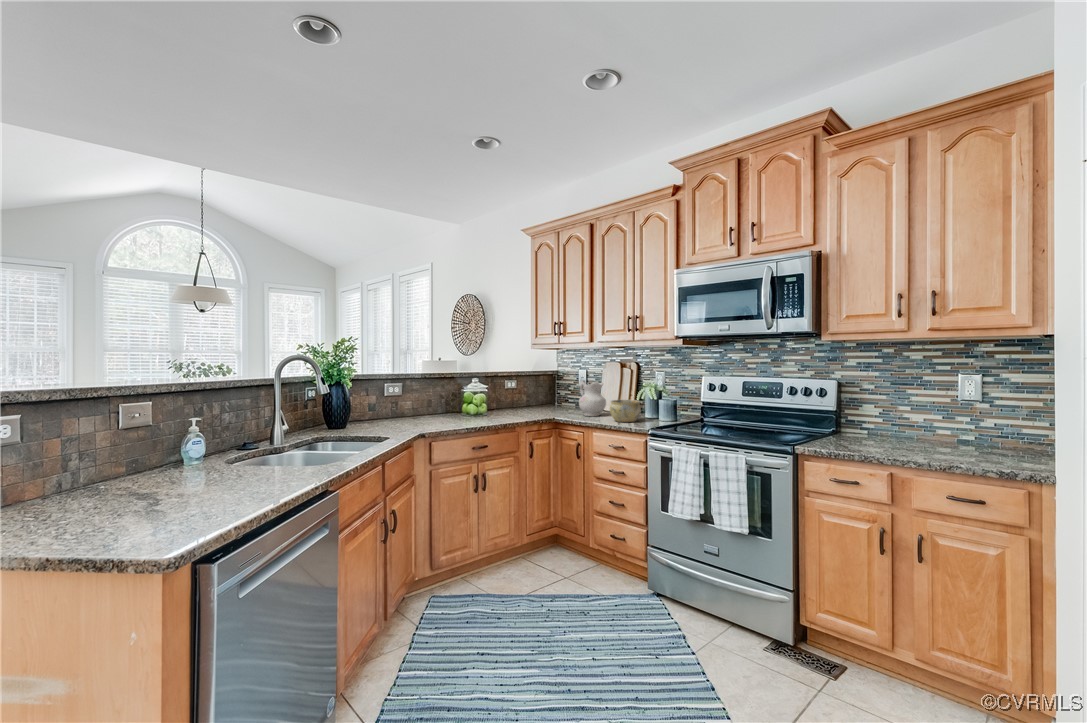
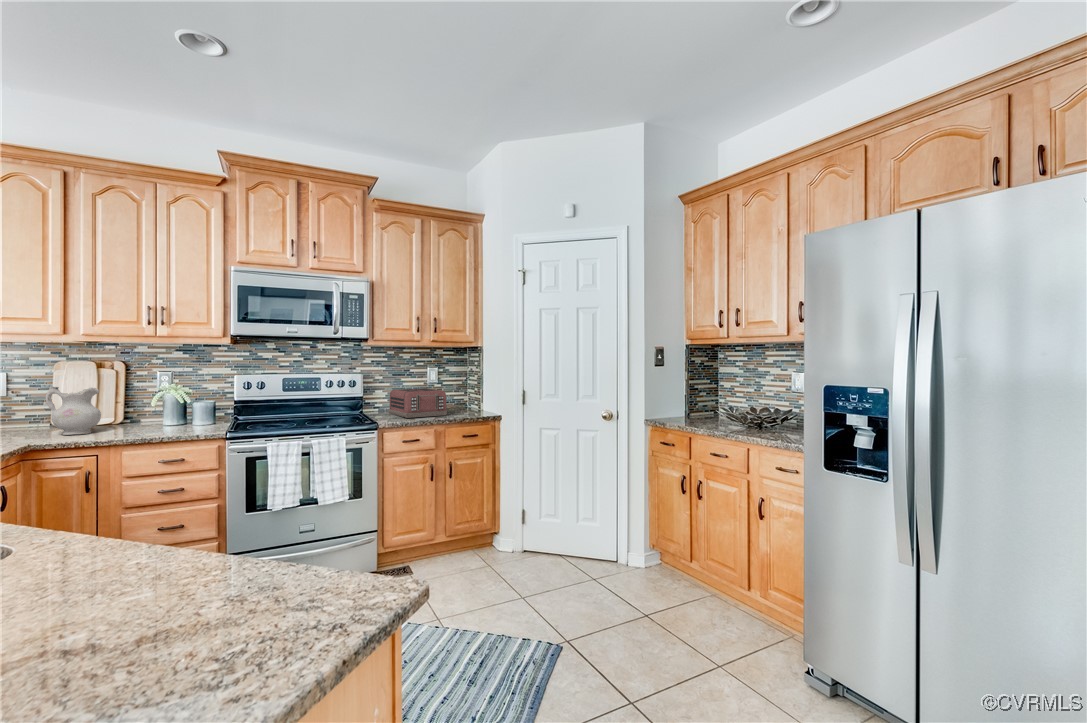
ceramic bowl: present [610,400,641,422] -> none [134,406,180,433]
toaster: none [855,404,943,455] -> present [389,388,447,418]

